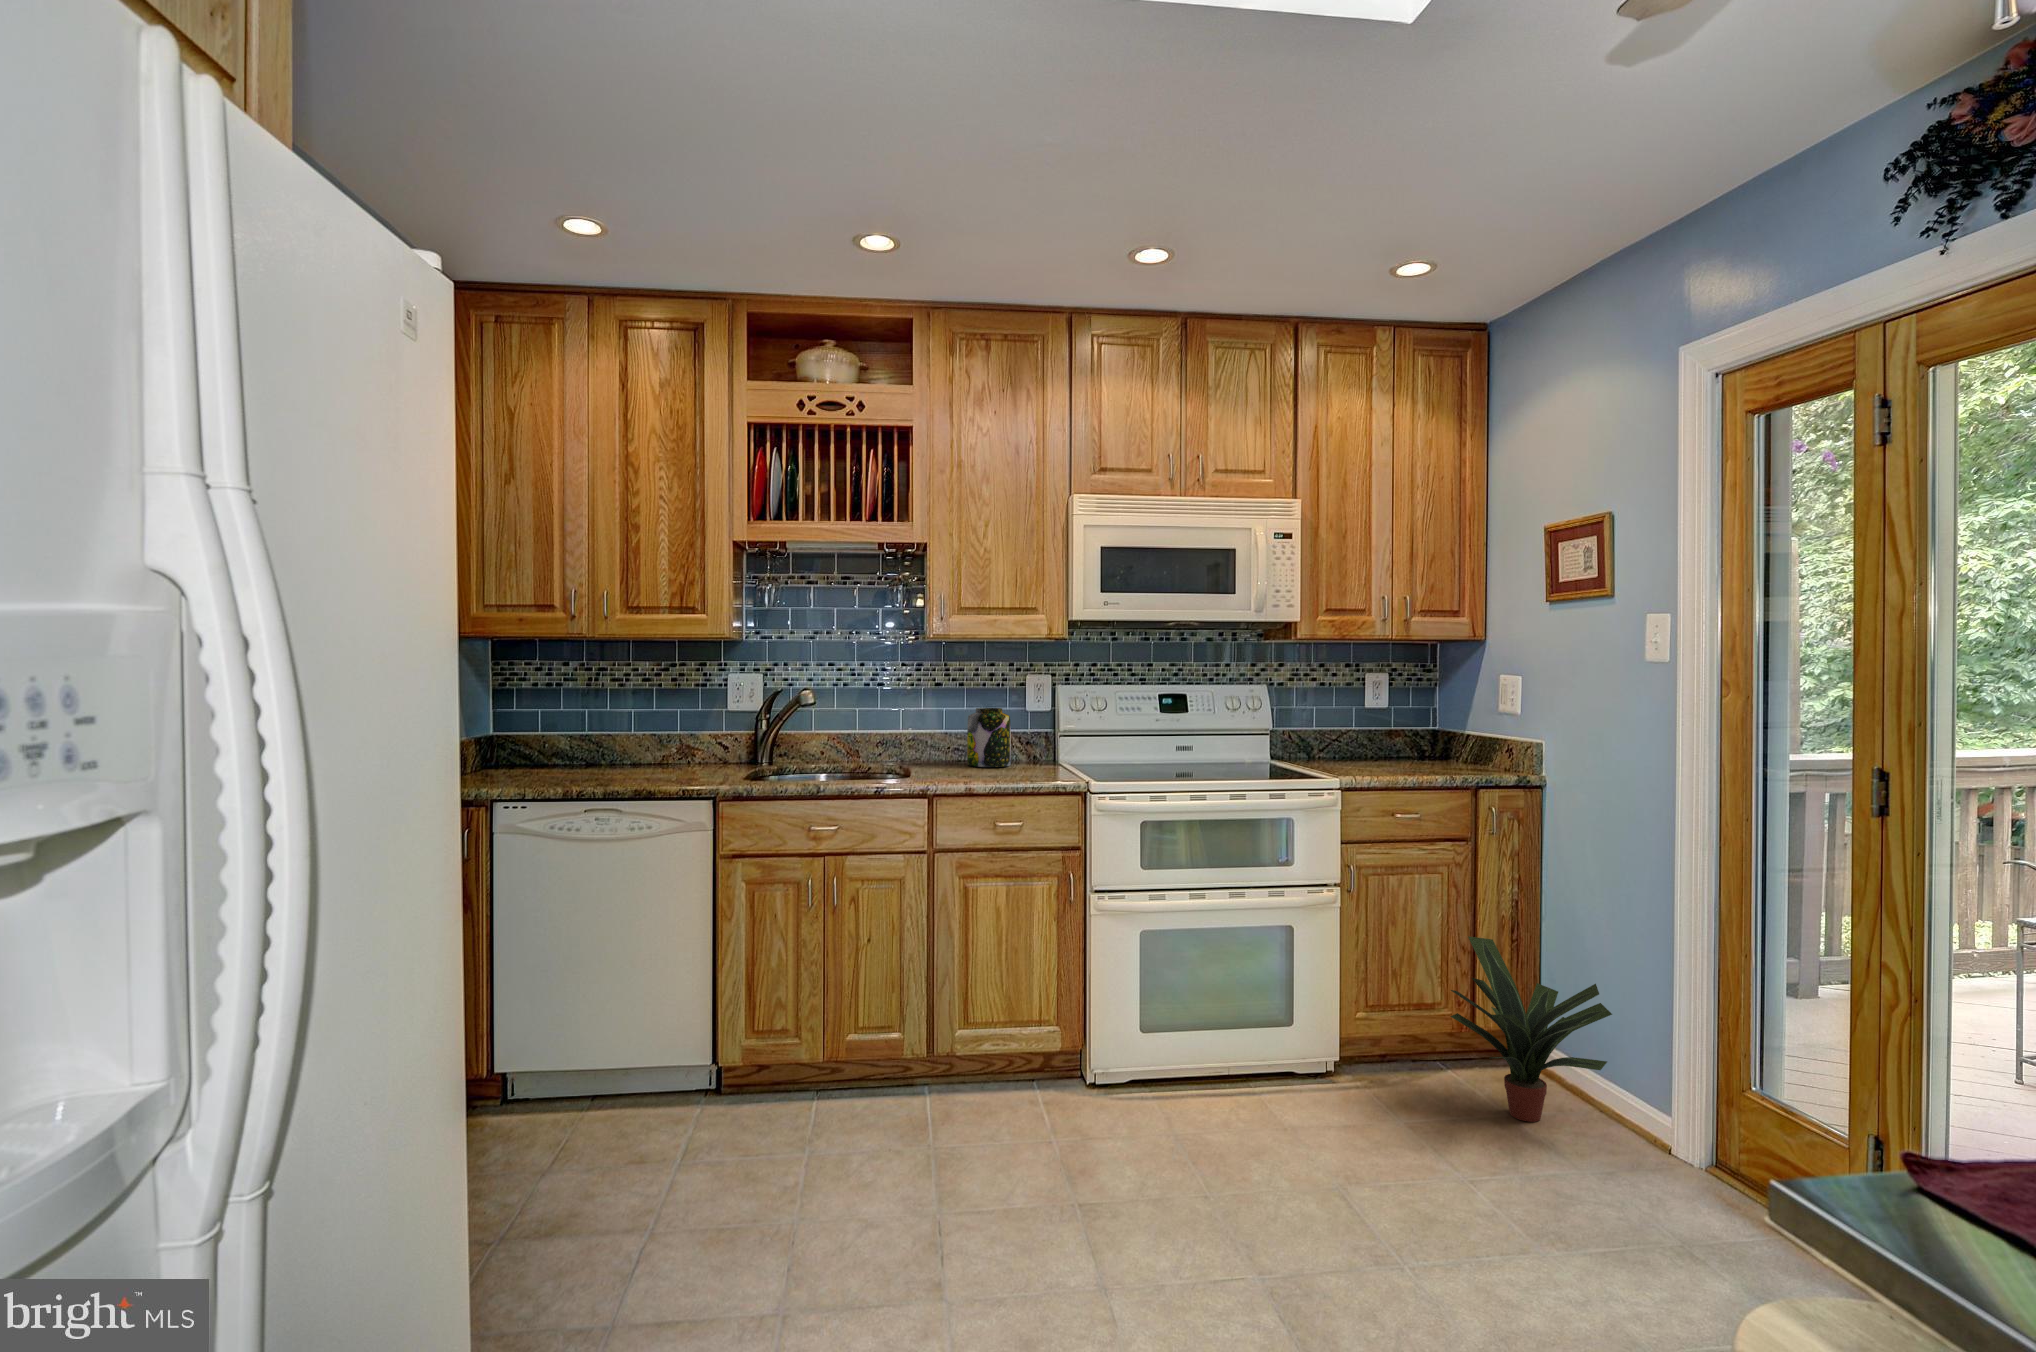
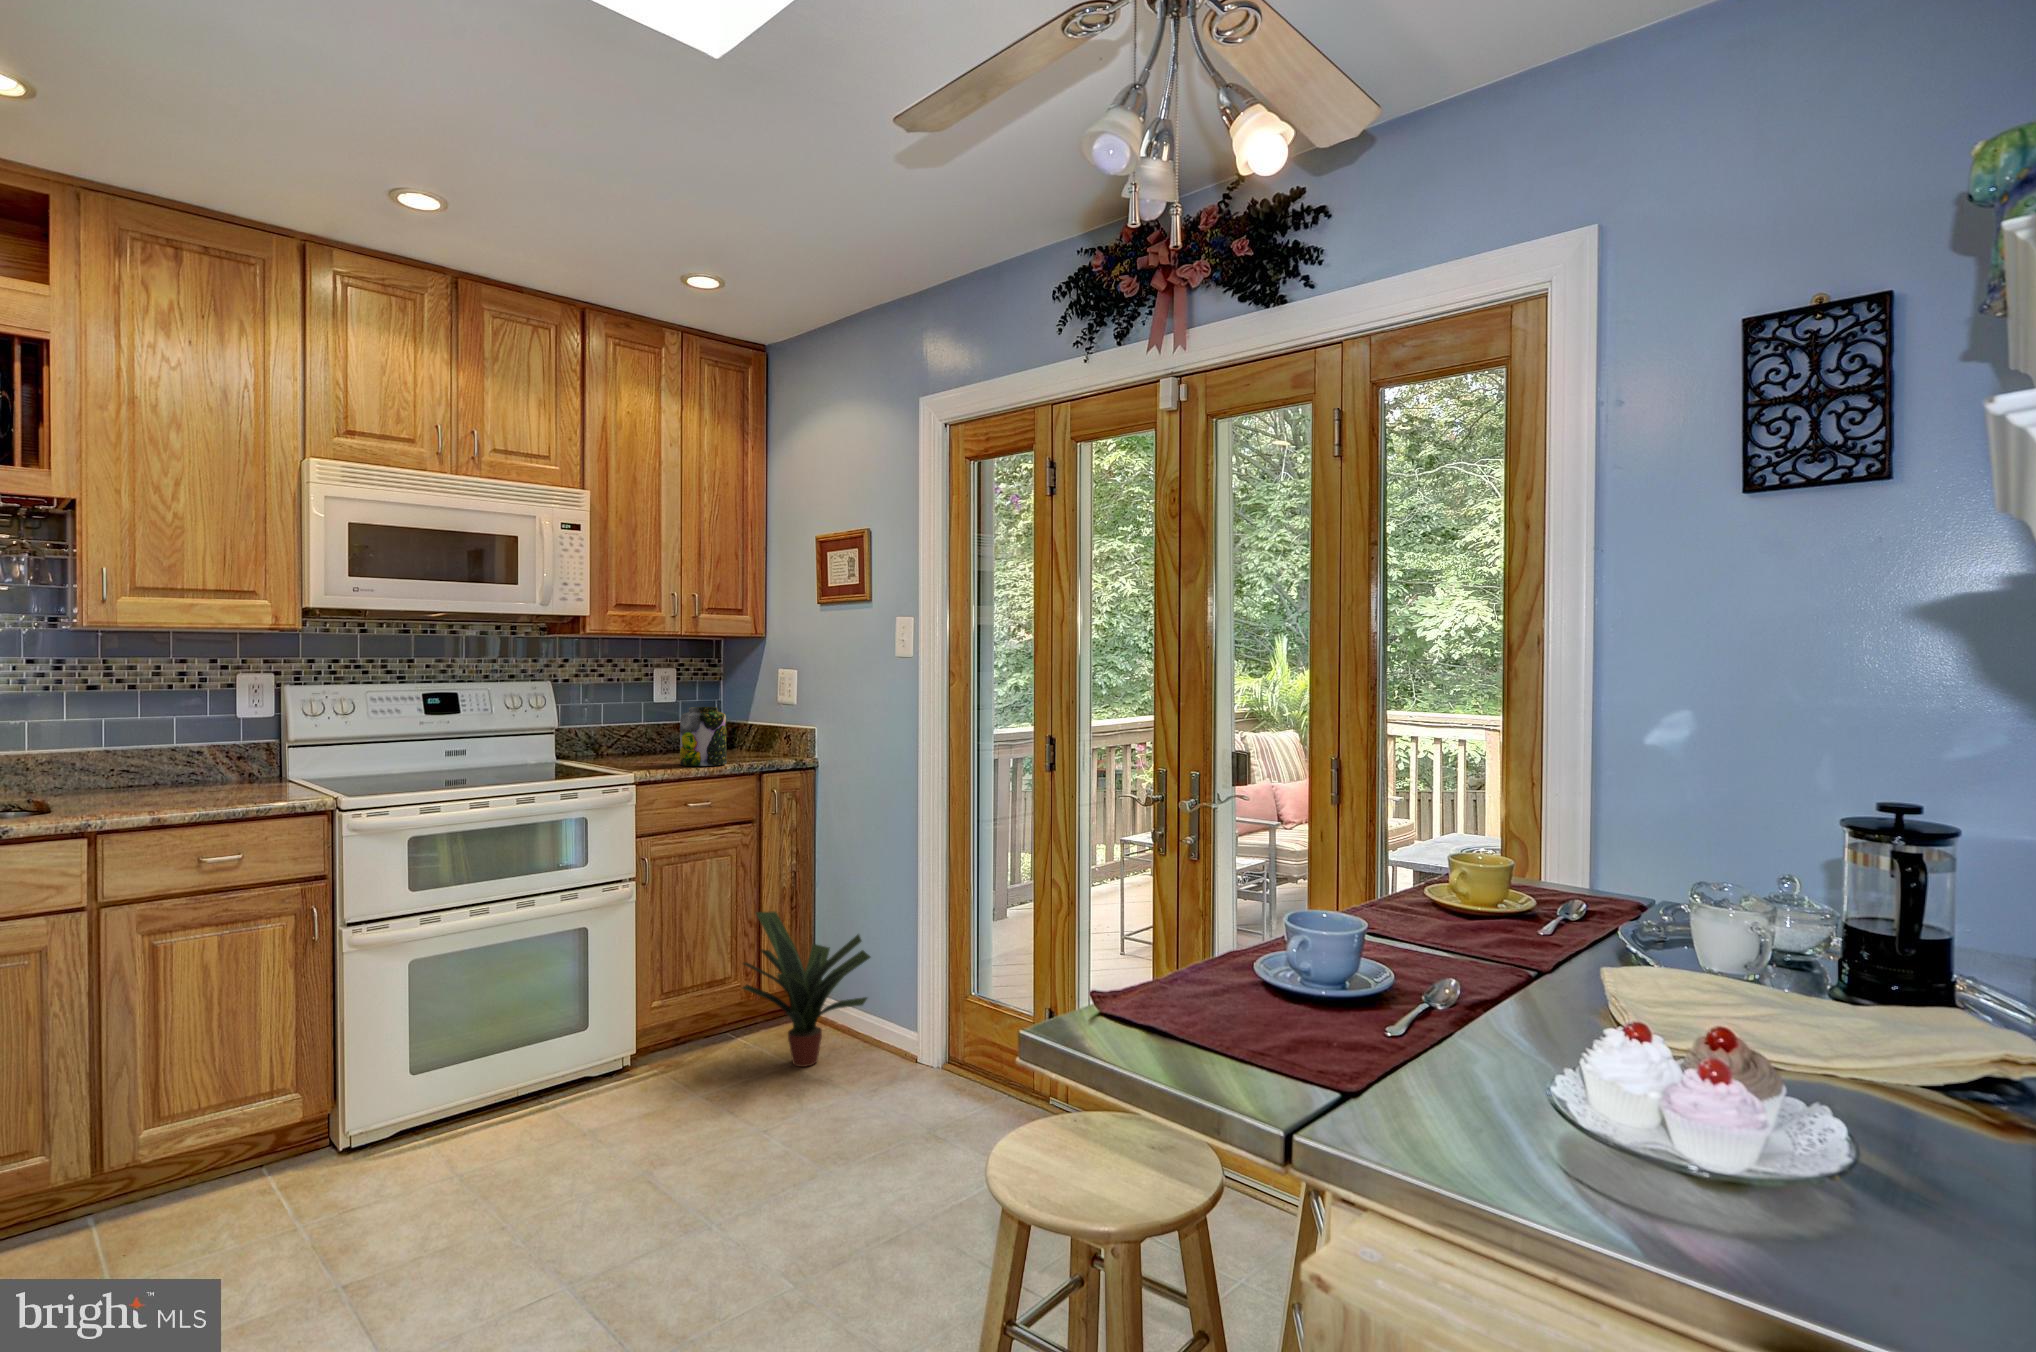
jar: present [967,708,1011,767] -> present [680,707,727,766]

